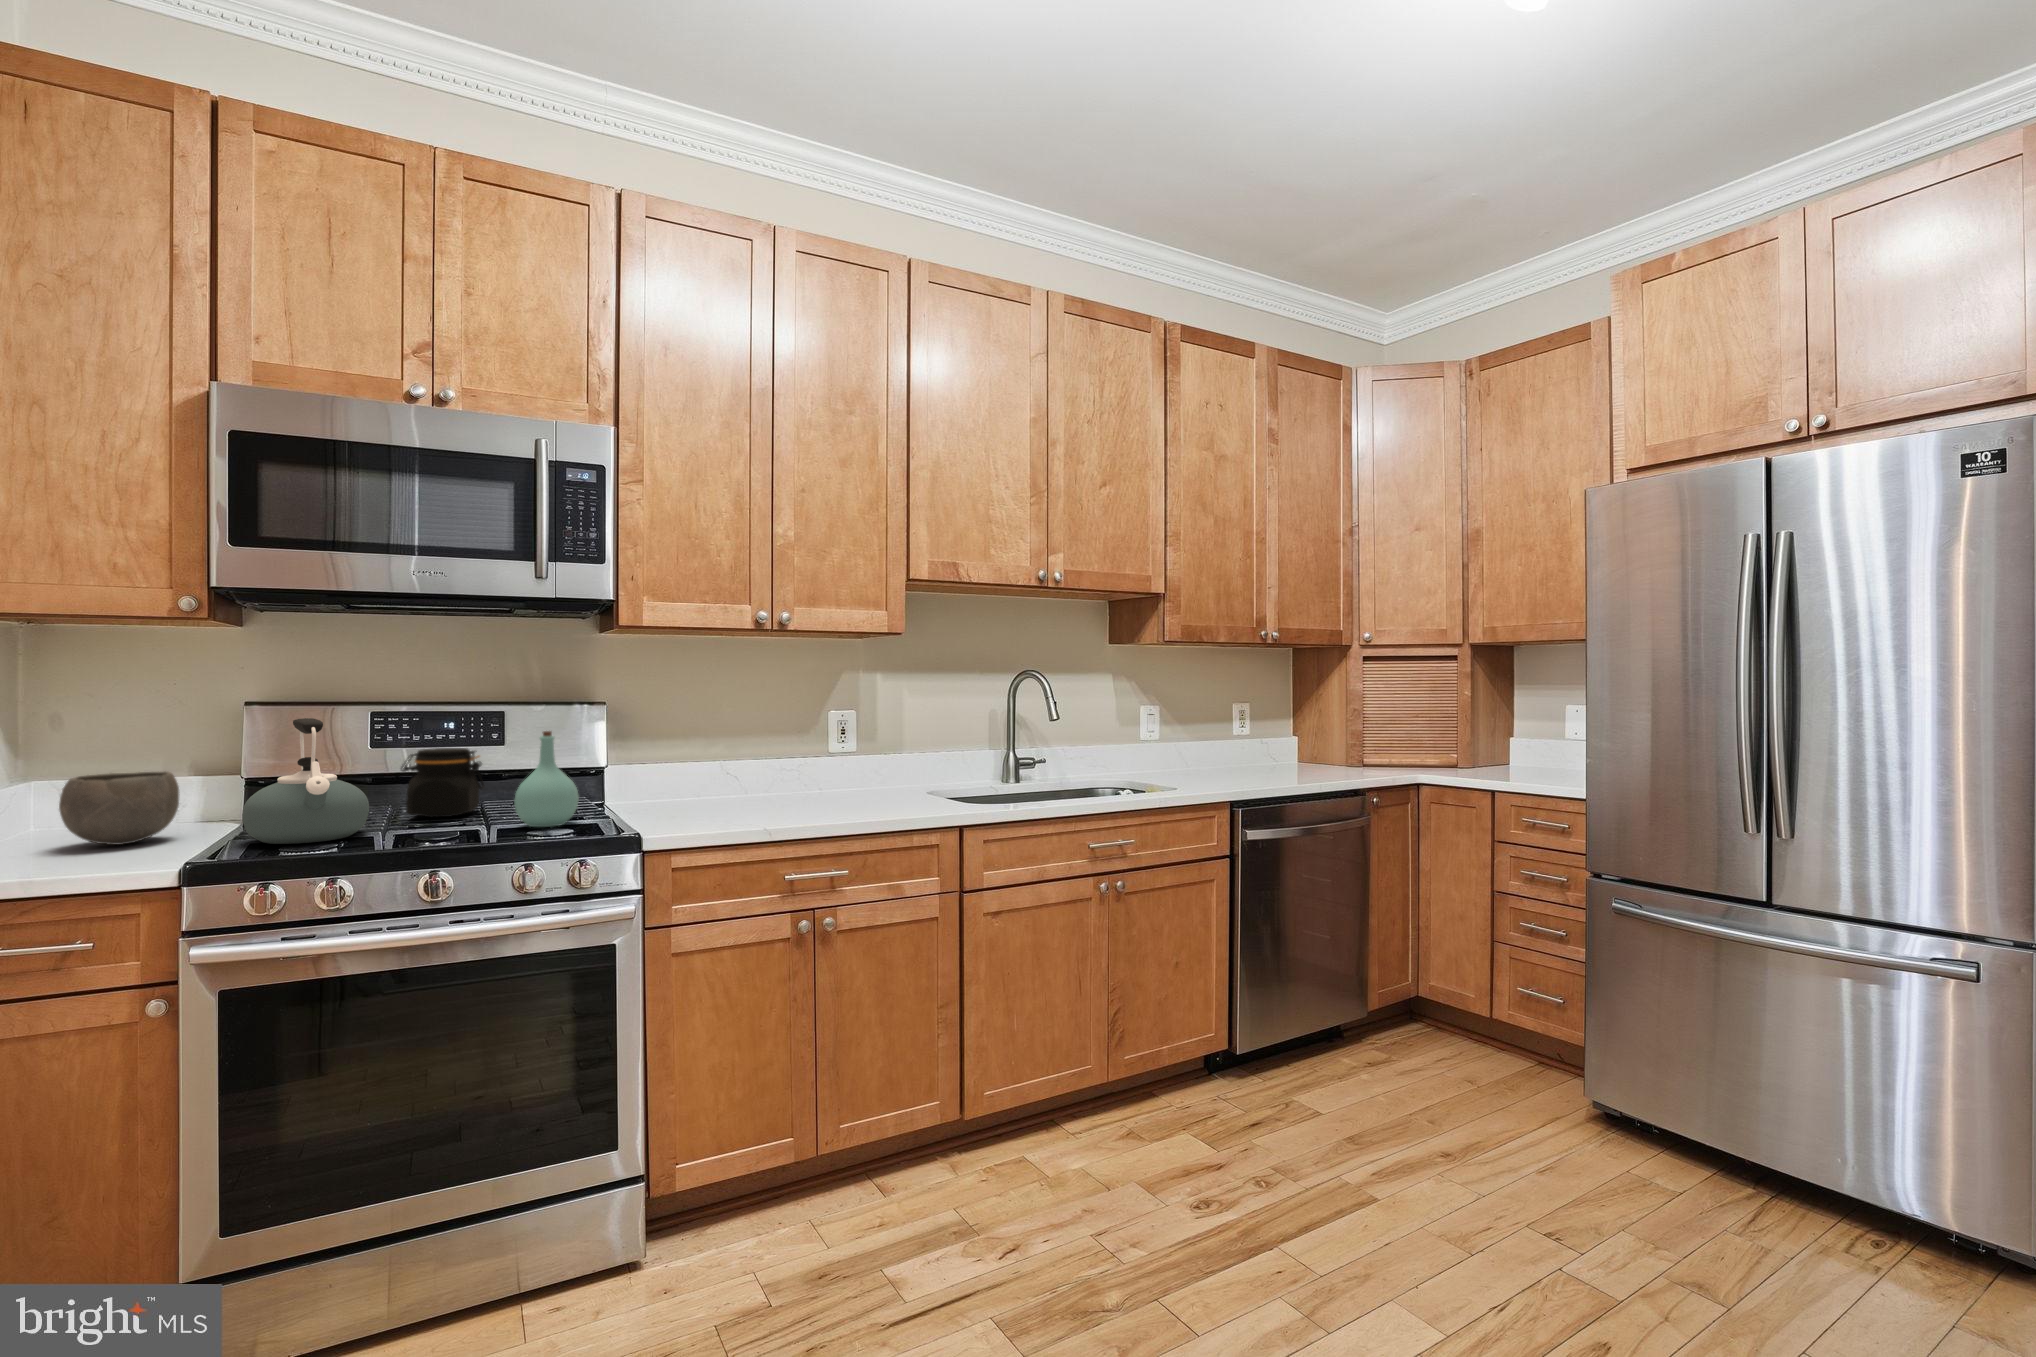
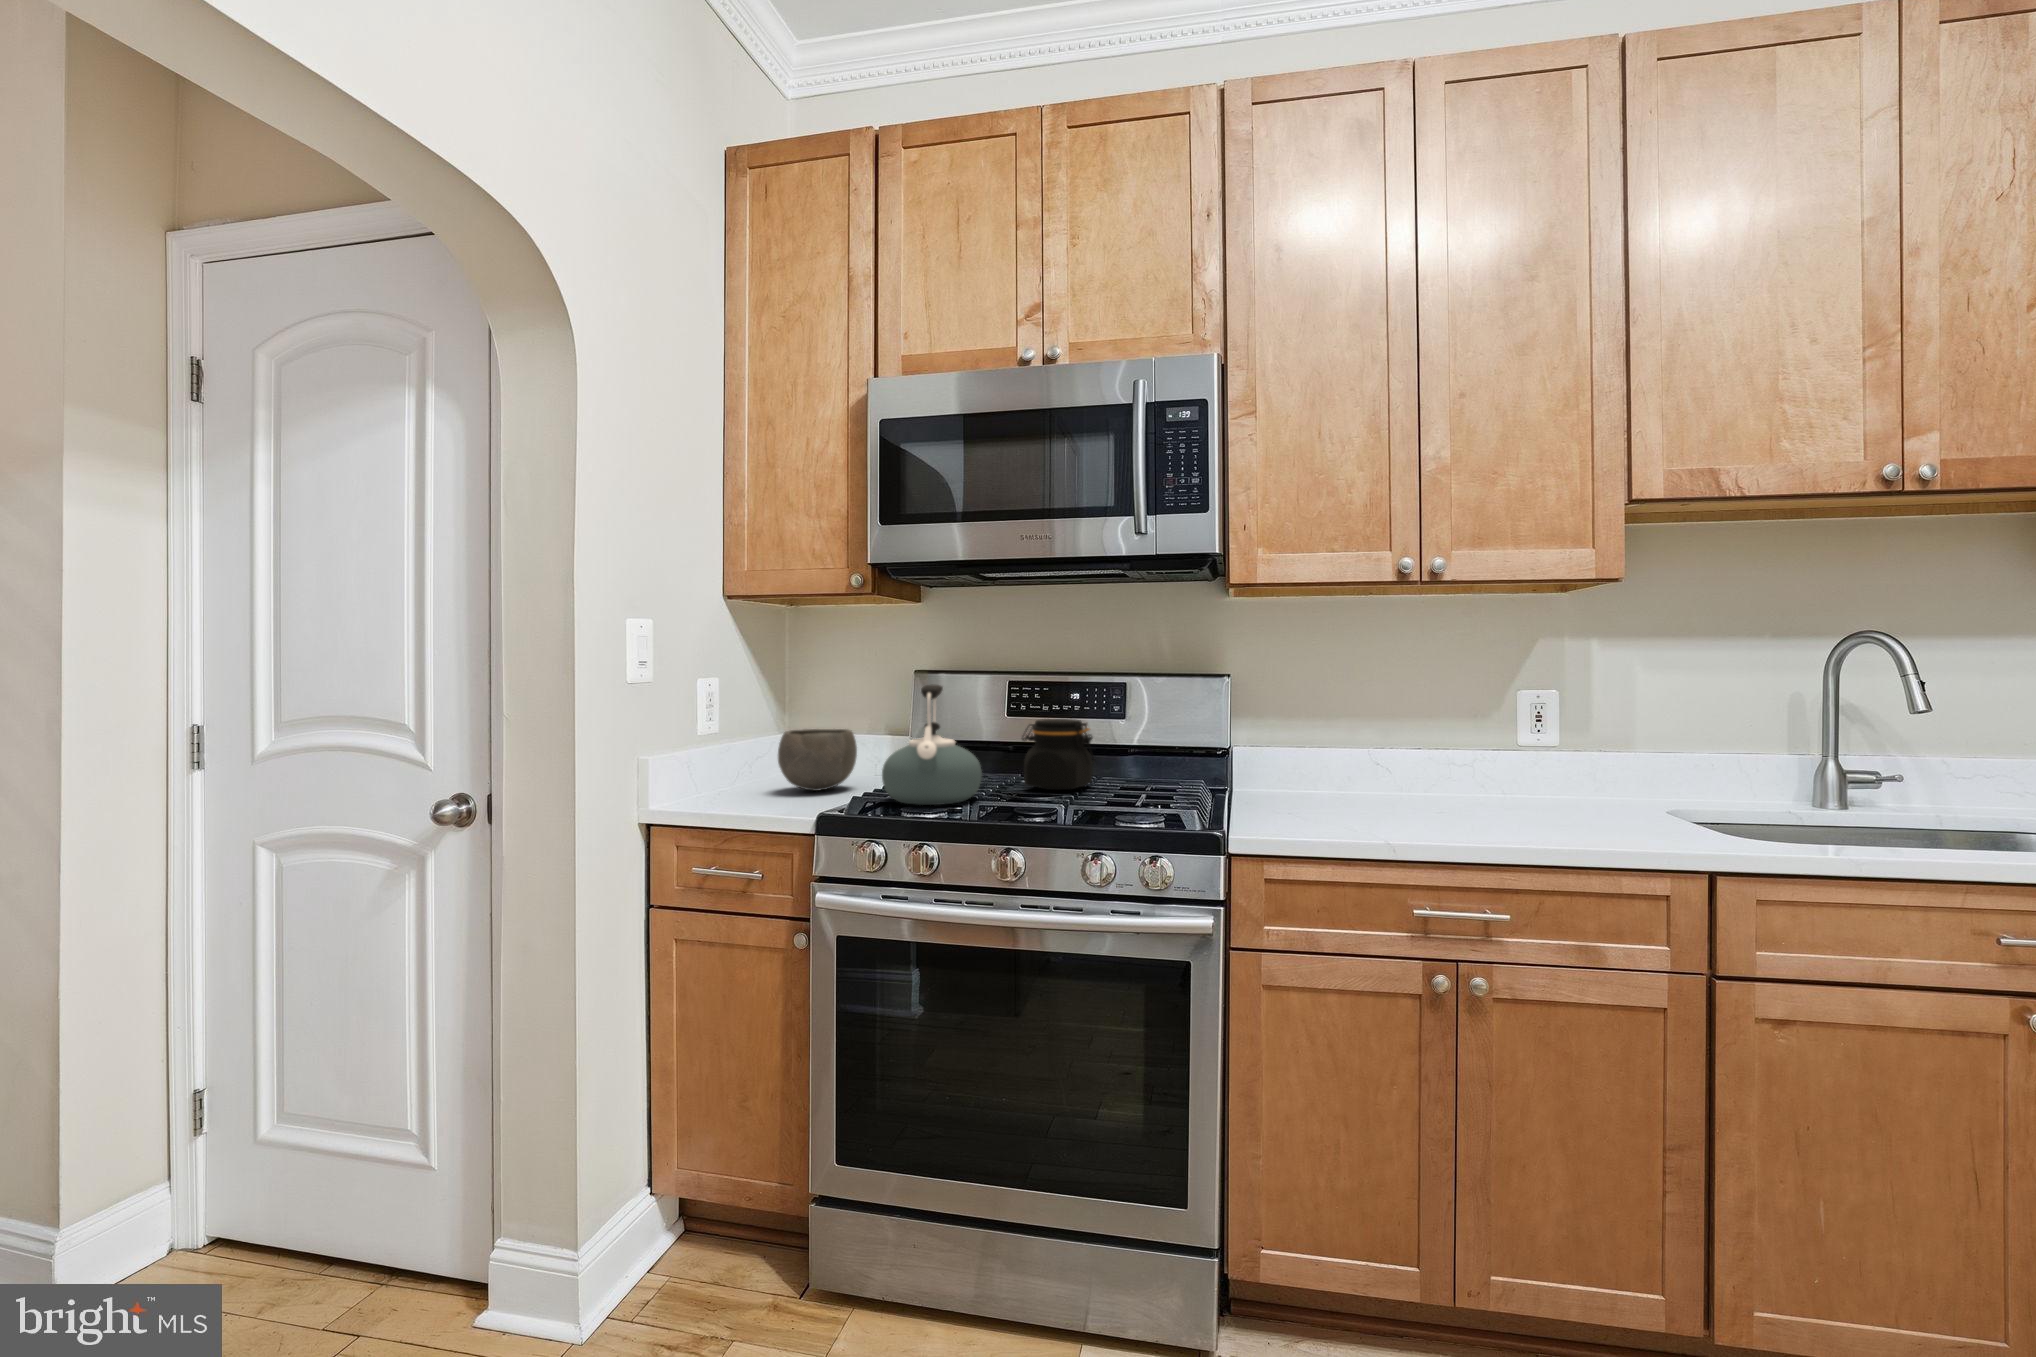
bottle: present [514,731,579,827] -> none [1100,704,1167,812]

